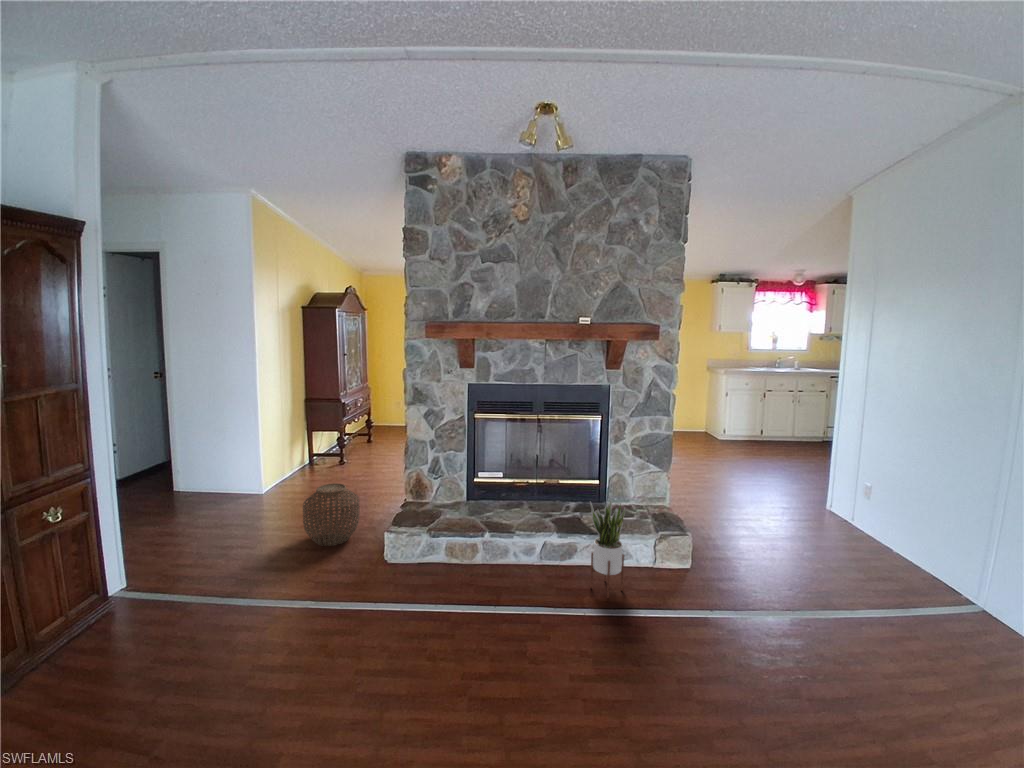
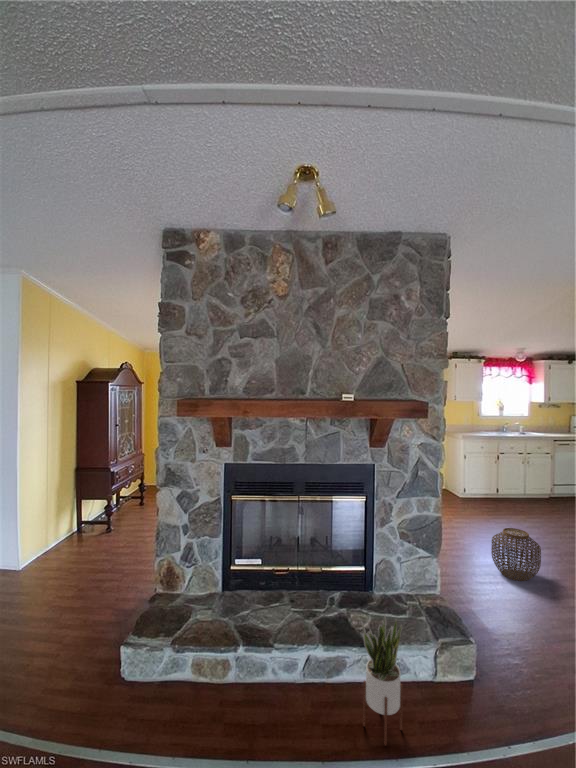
woven basket: present [303,483,360,546] -> present [491,528,541,581]

